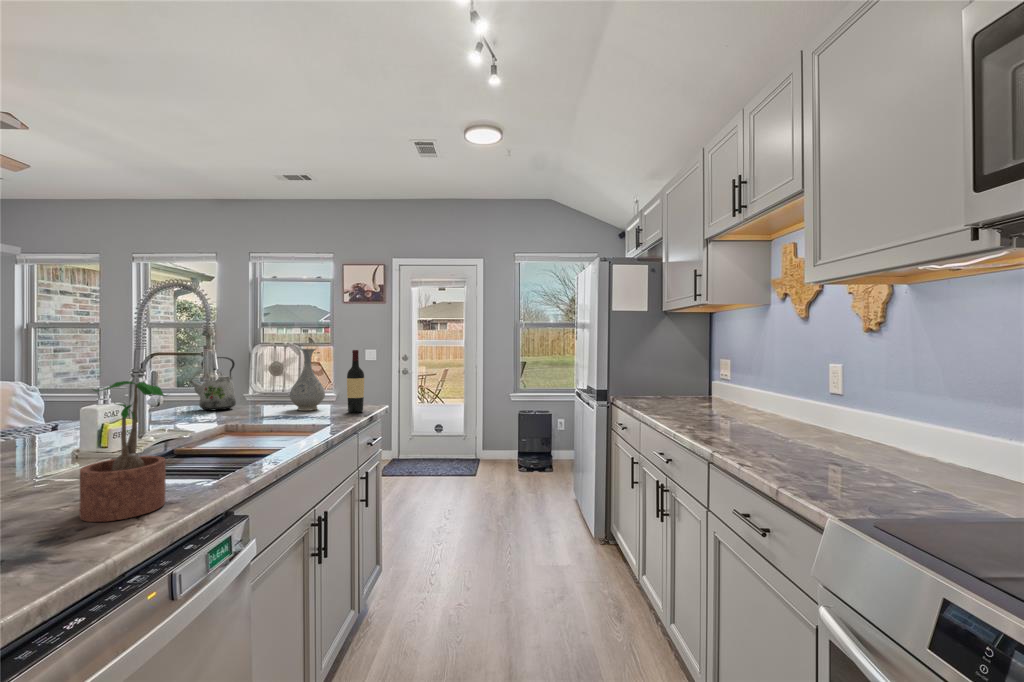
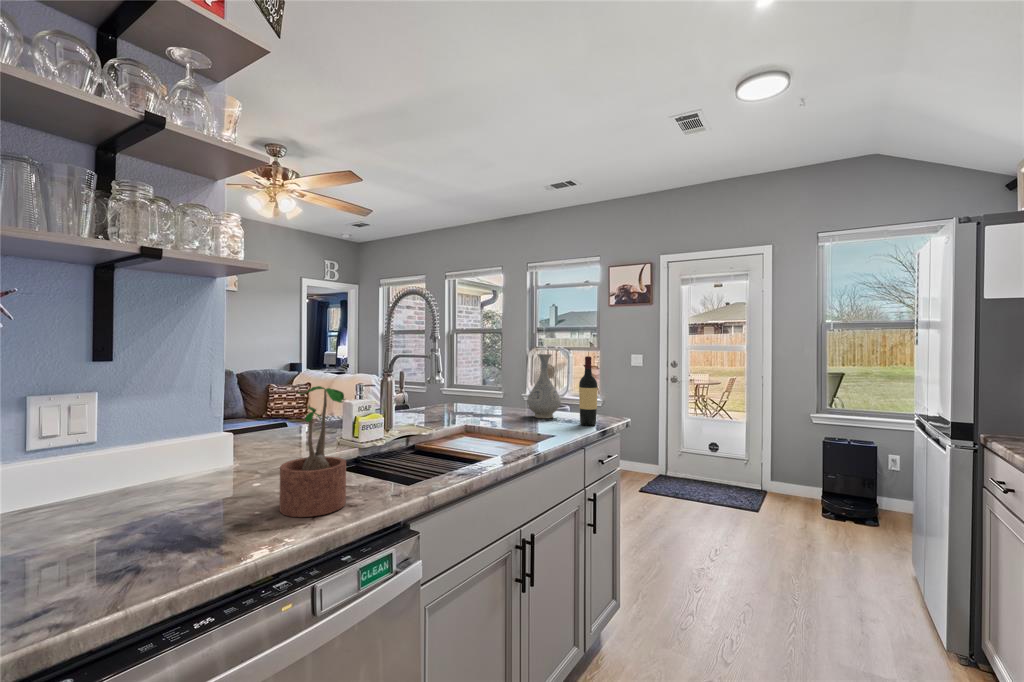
kettle: present [189,357,236,410] -> none [449,361,485,410]

